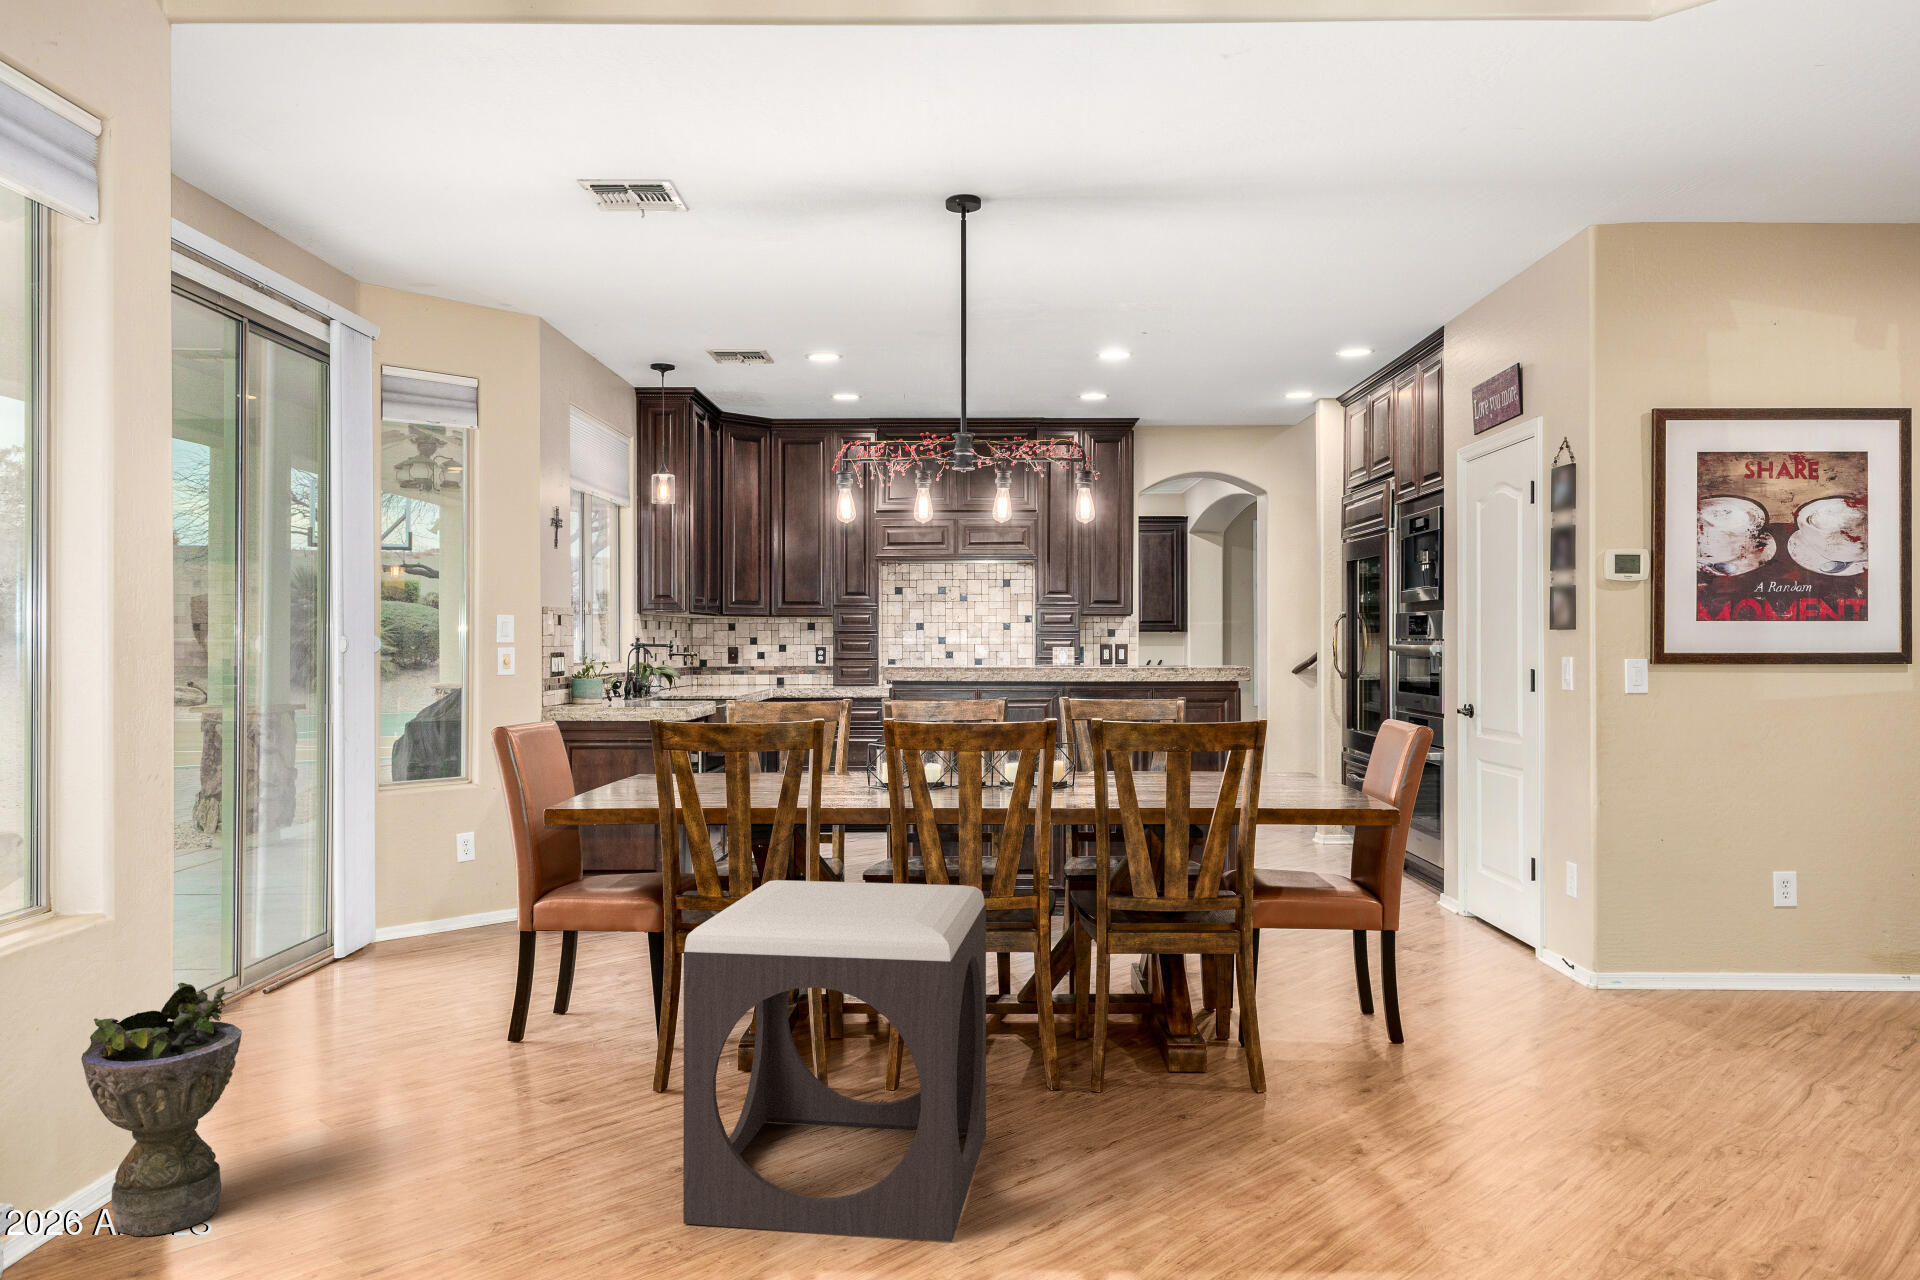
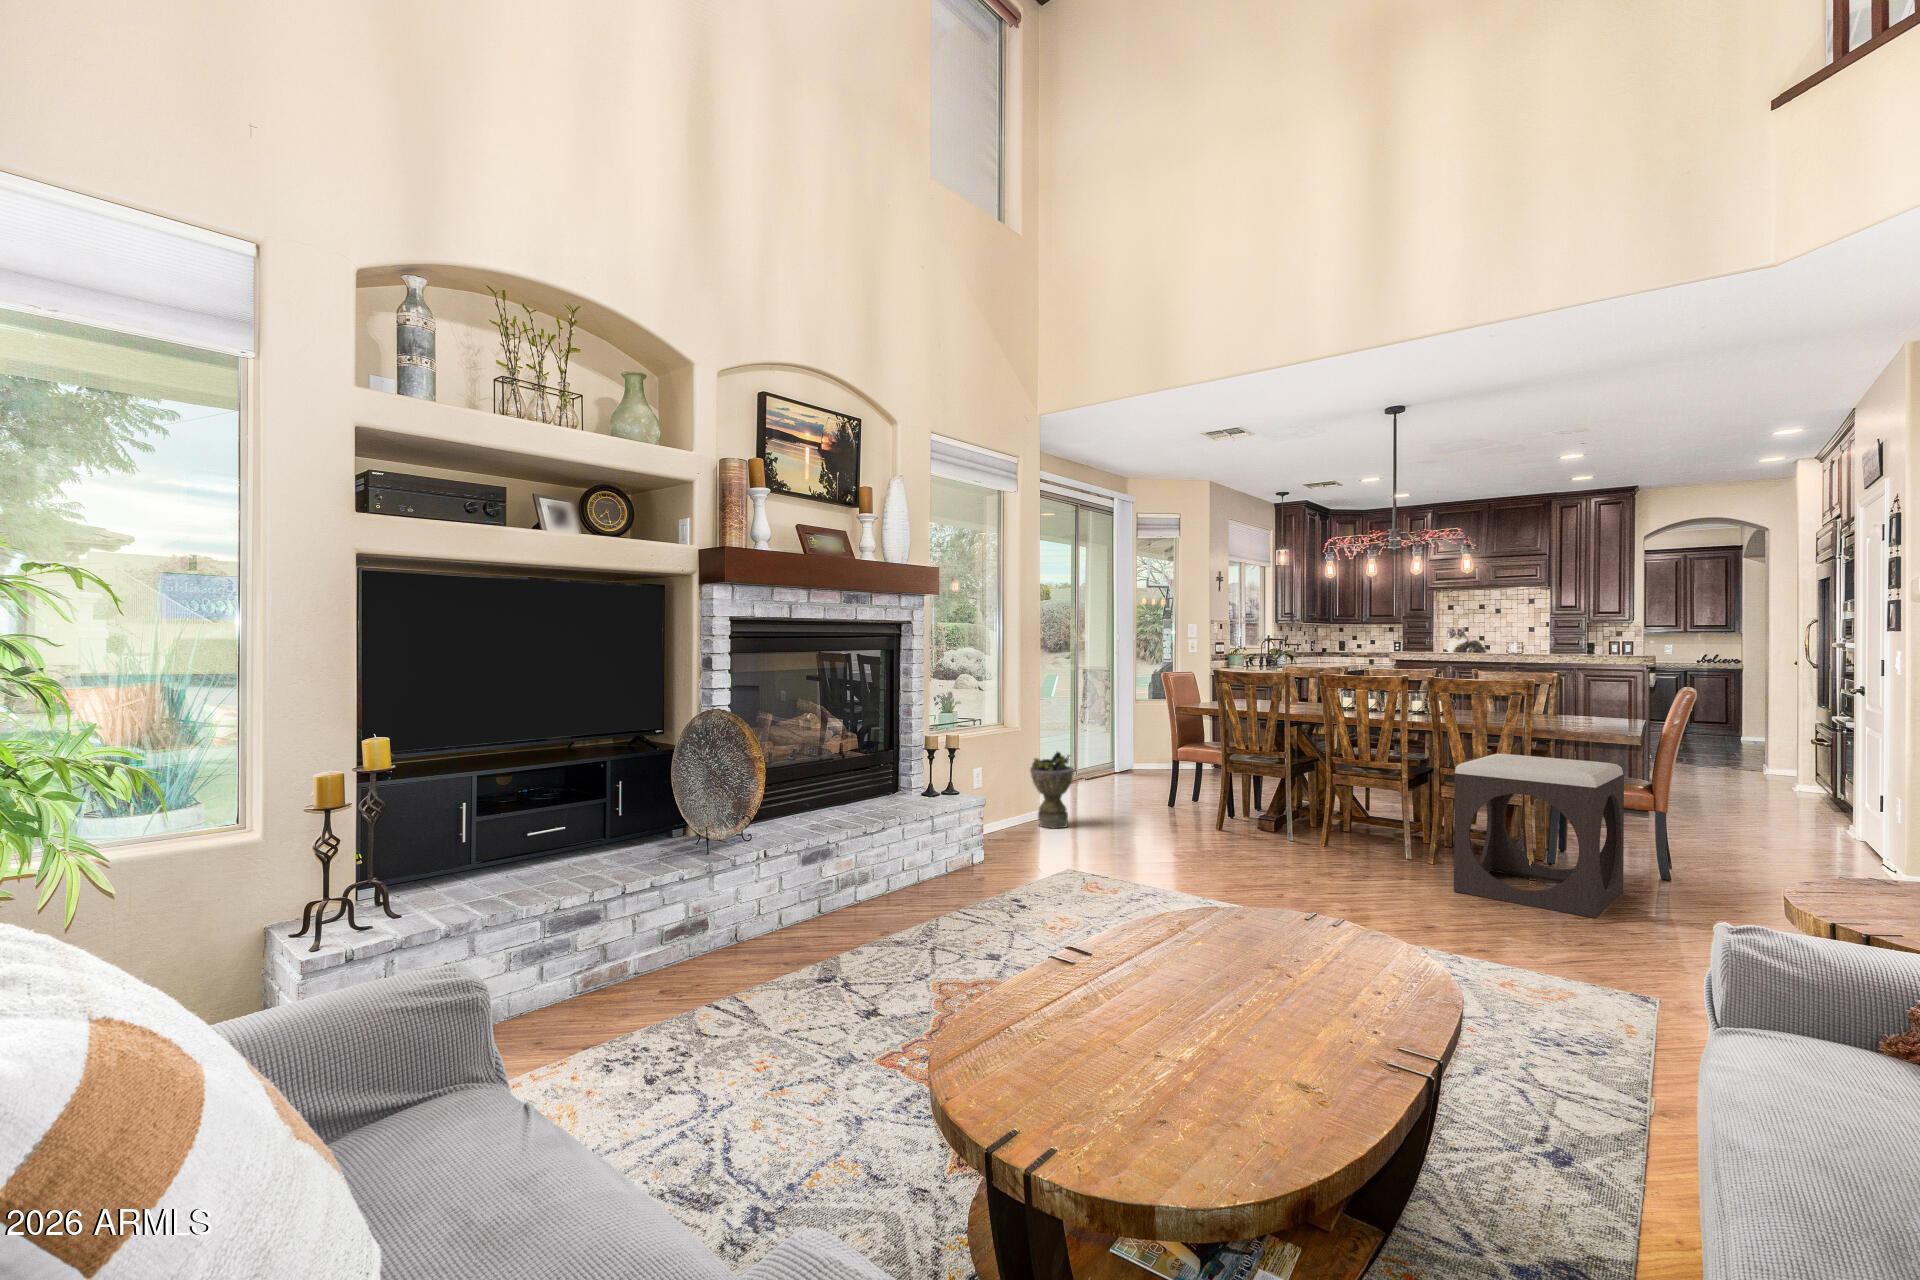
footstool: present [683,880,986,1242] -> present [1454,753,1624,918]

